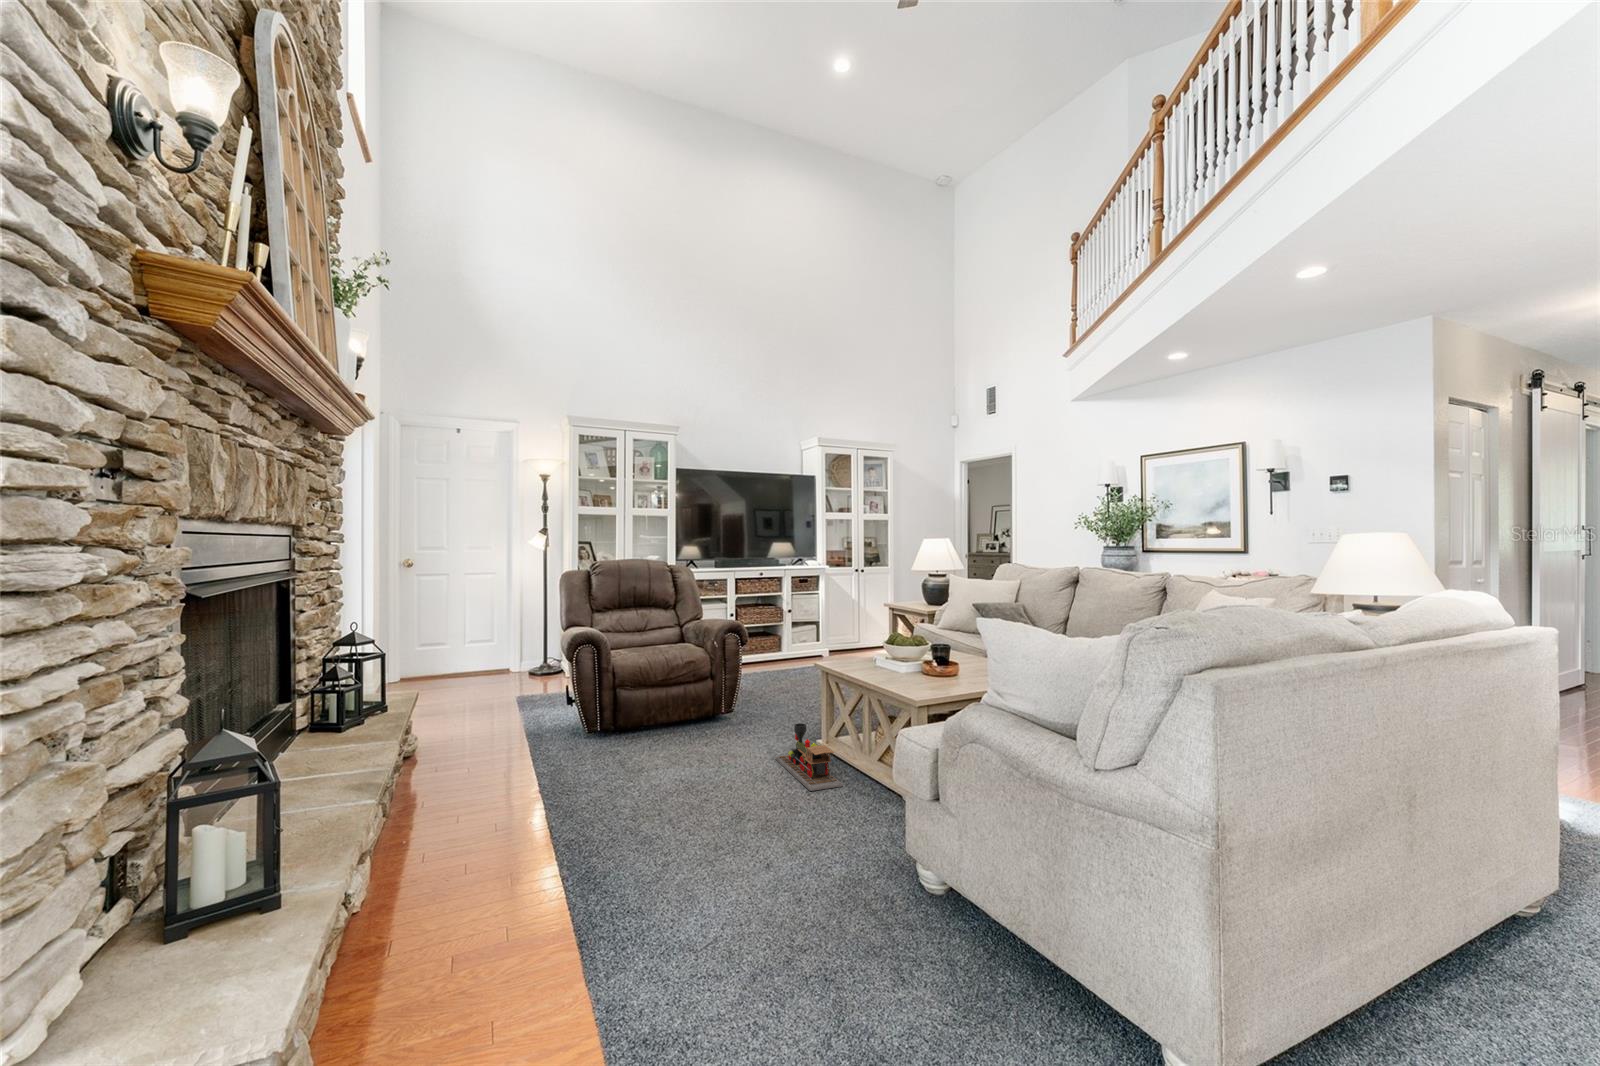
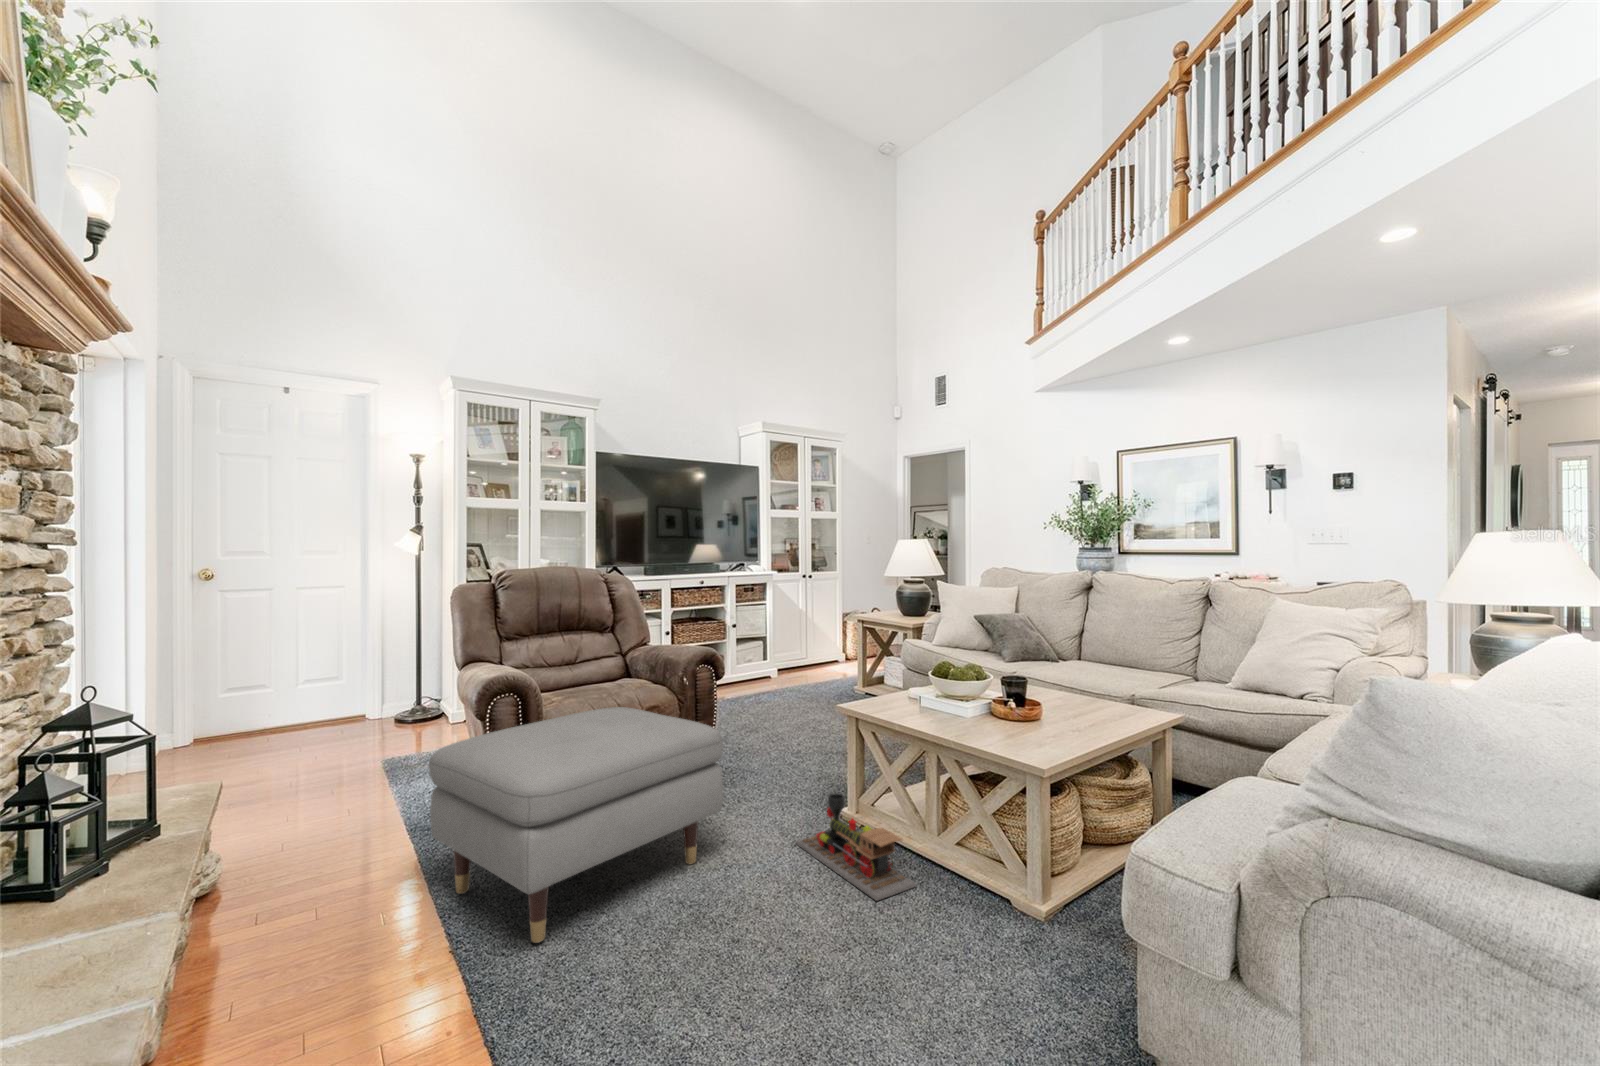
ottoman: none [530,659,721,794] -> present [429,707,723,943]

